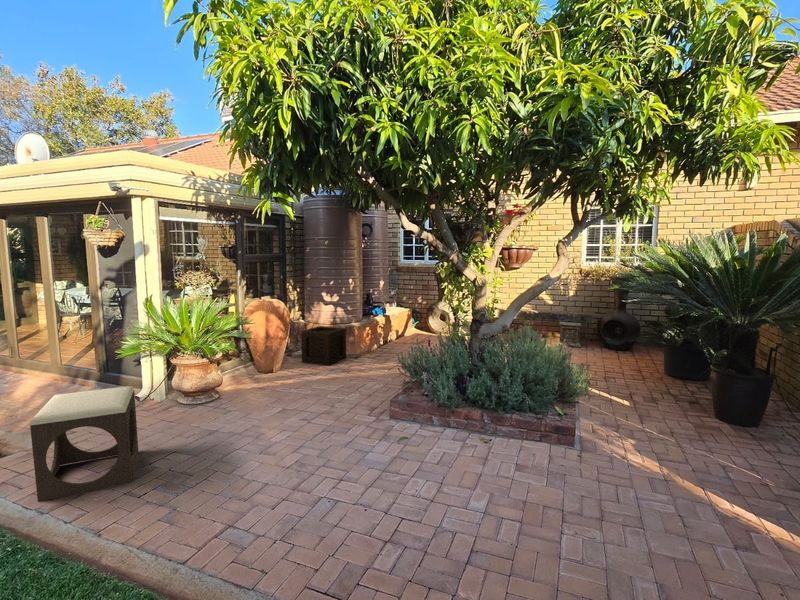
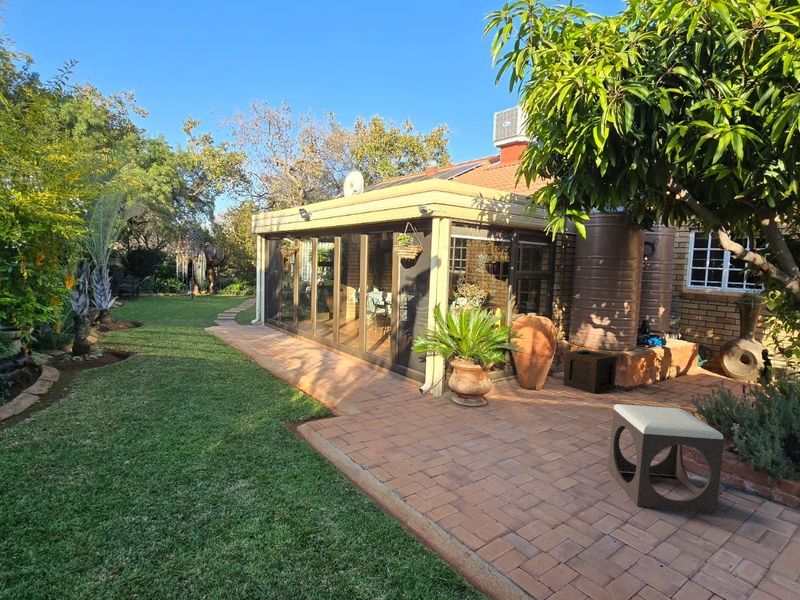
footstool: present [30,386,138,501] -> present [608,404,724,513]

